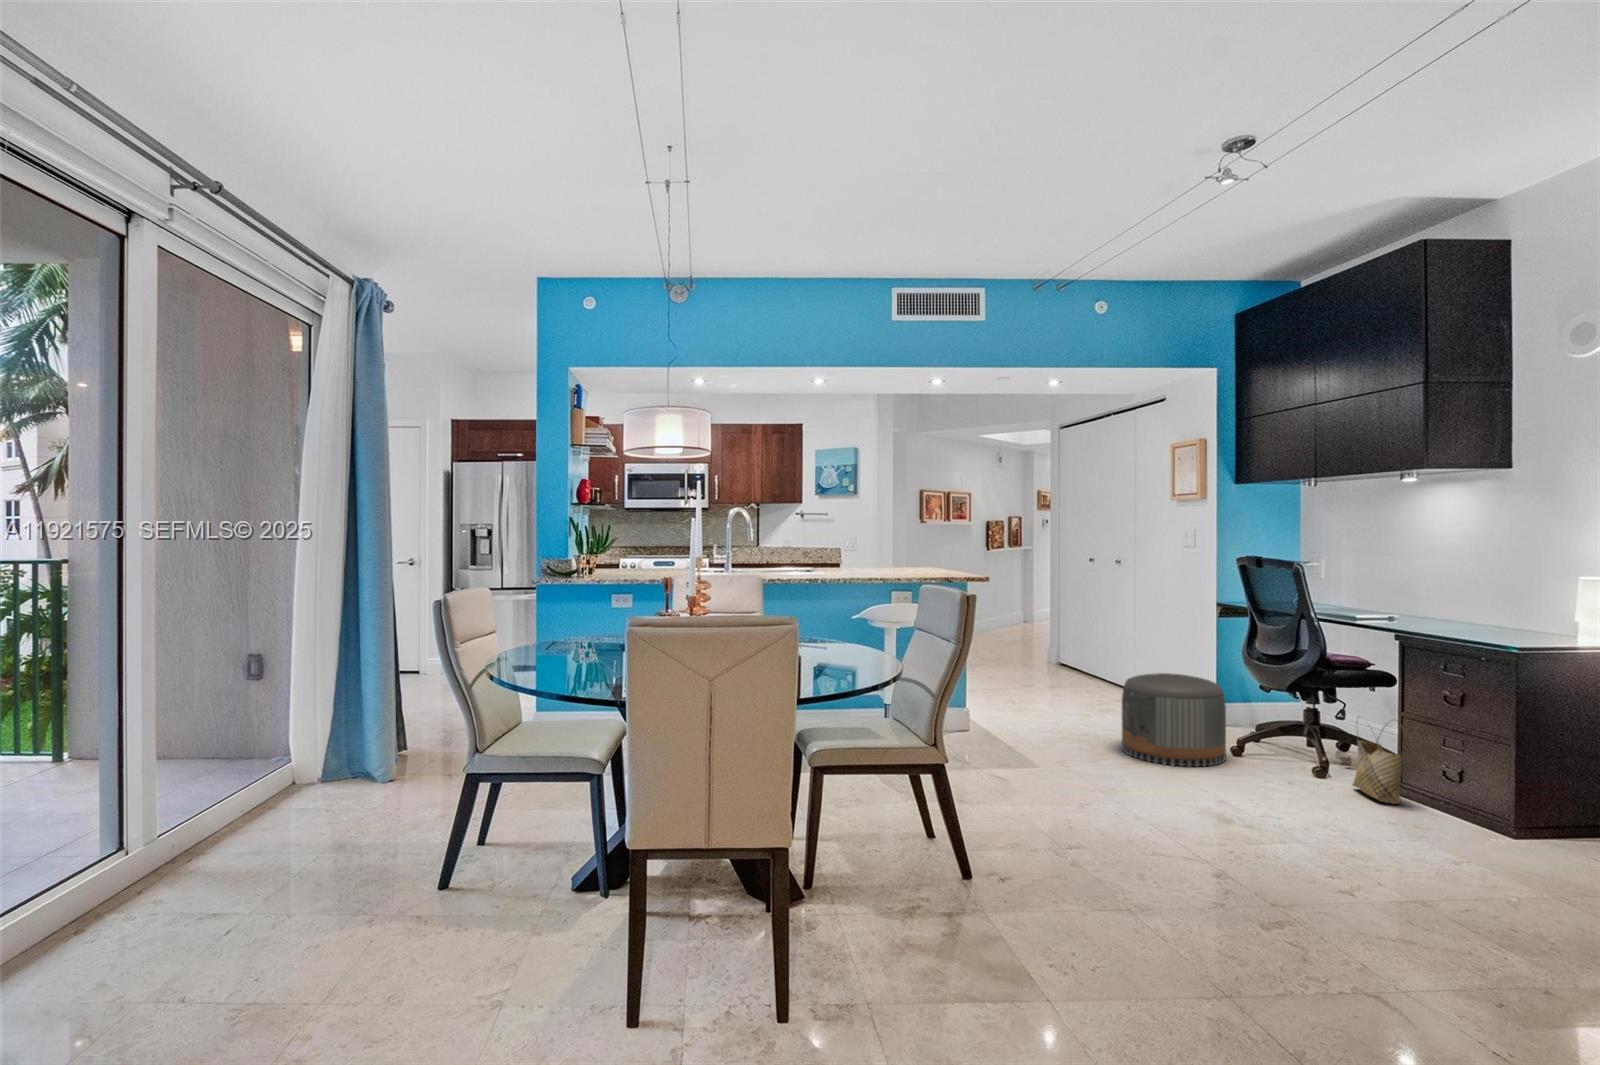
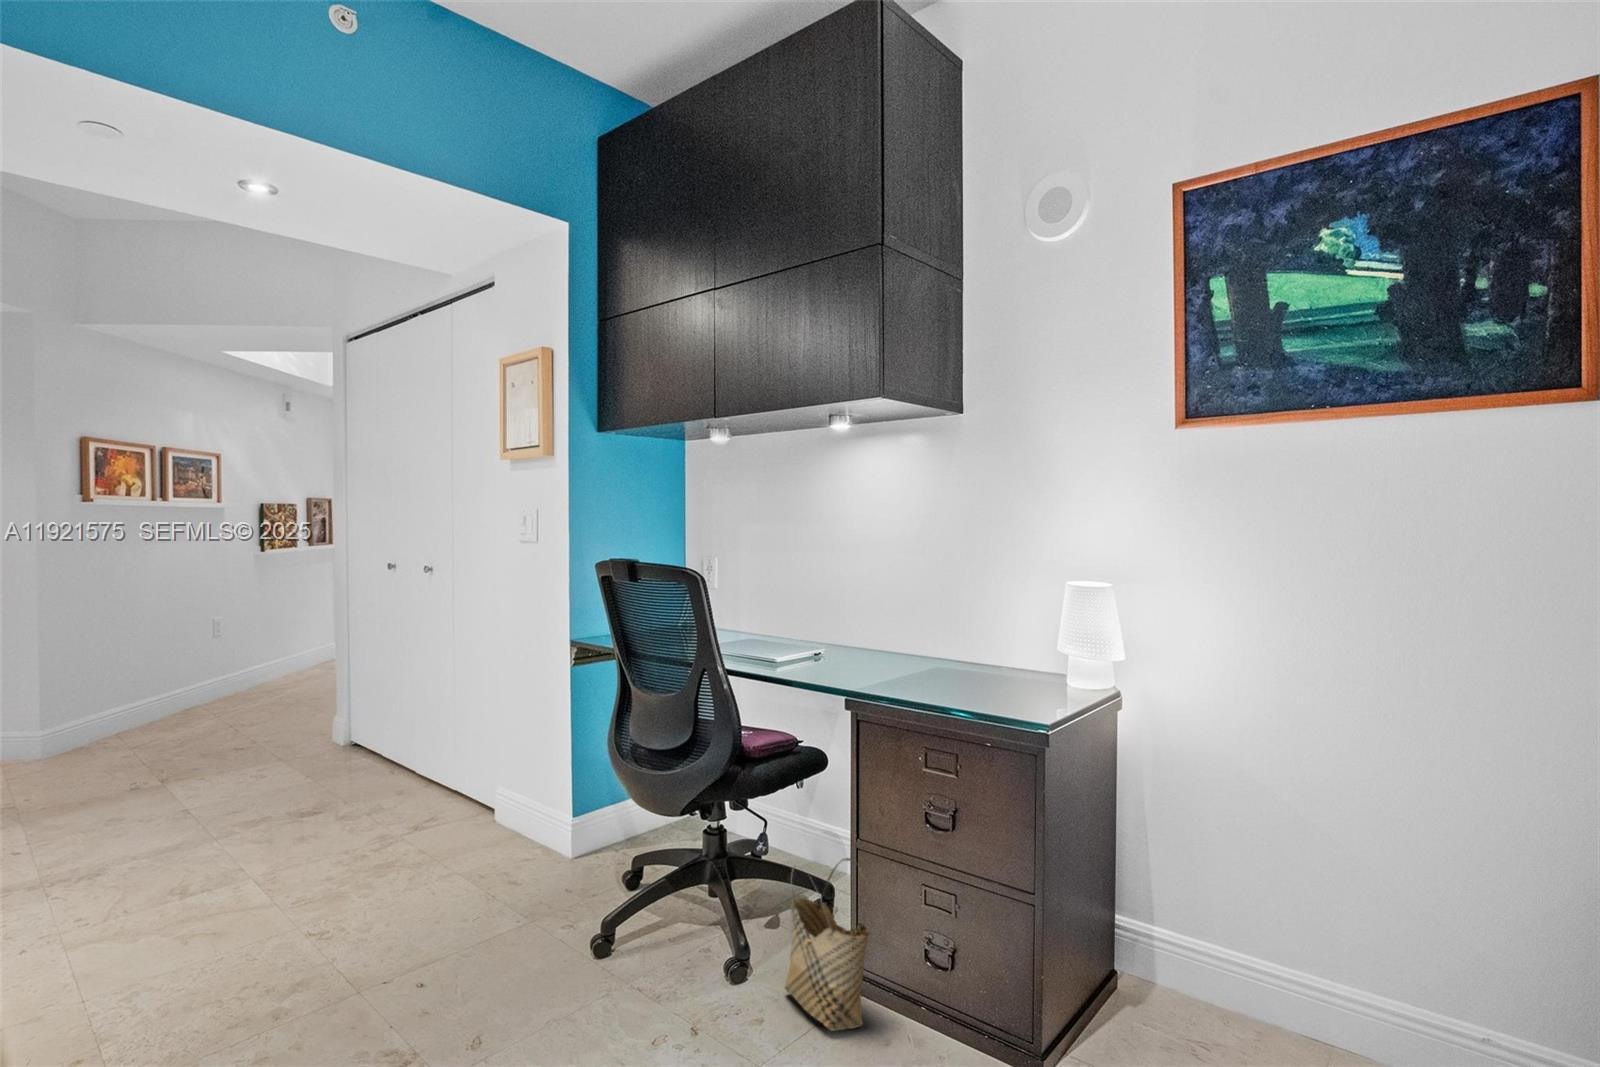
pouf: present [1122,673,1226,767] -> none [363,796,572,1020]

